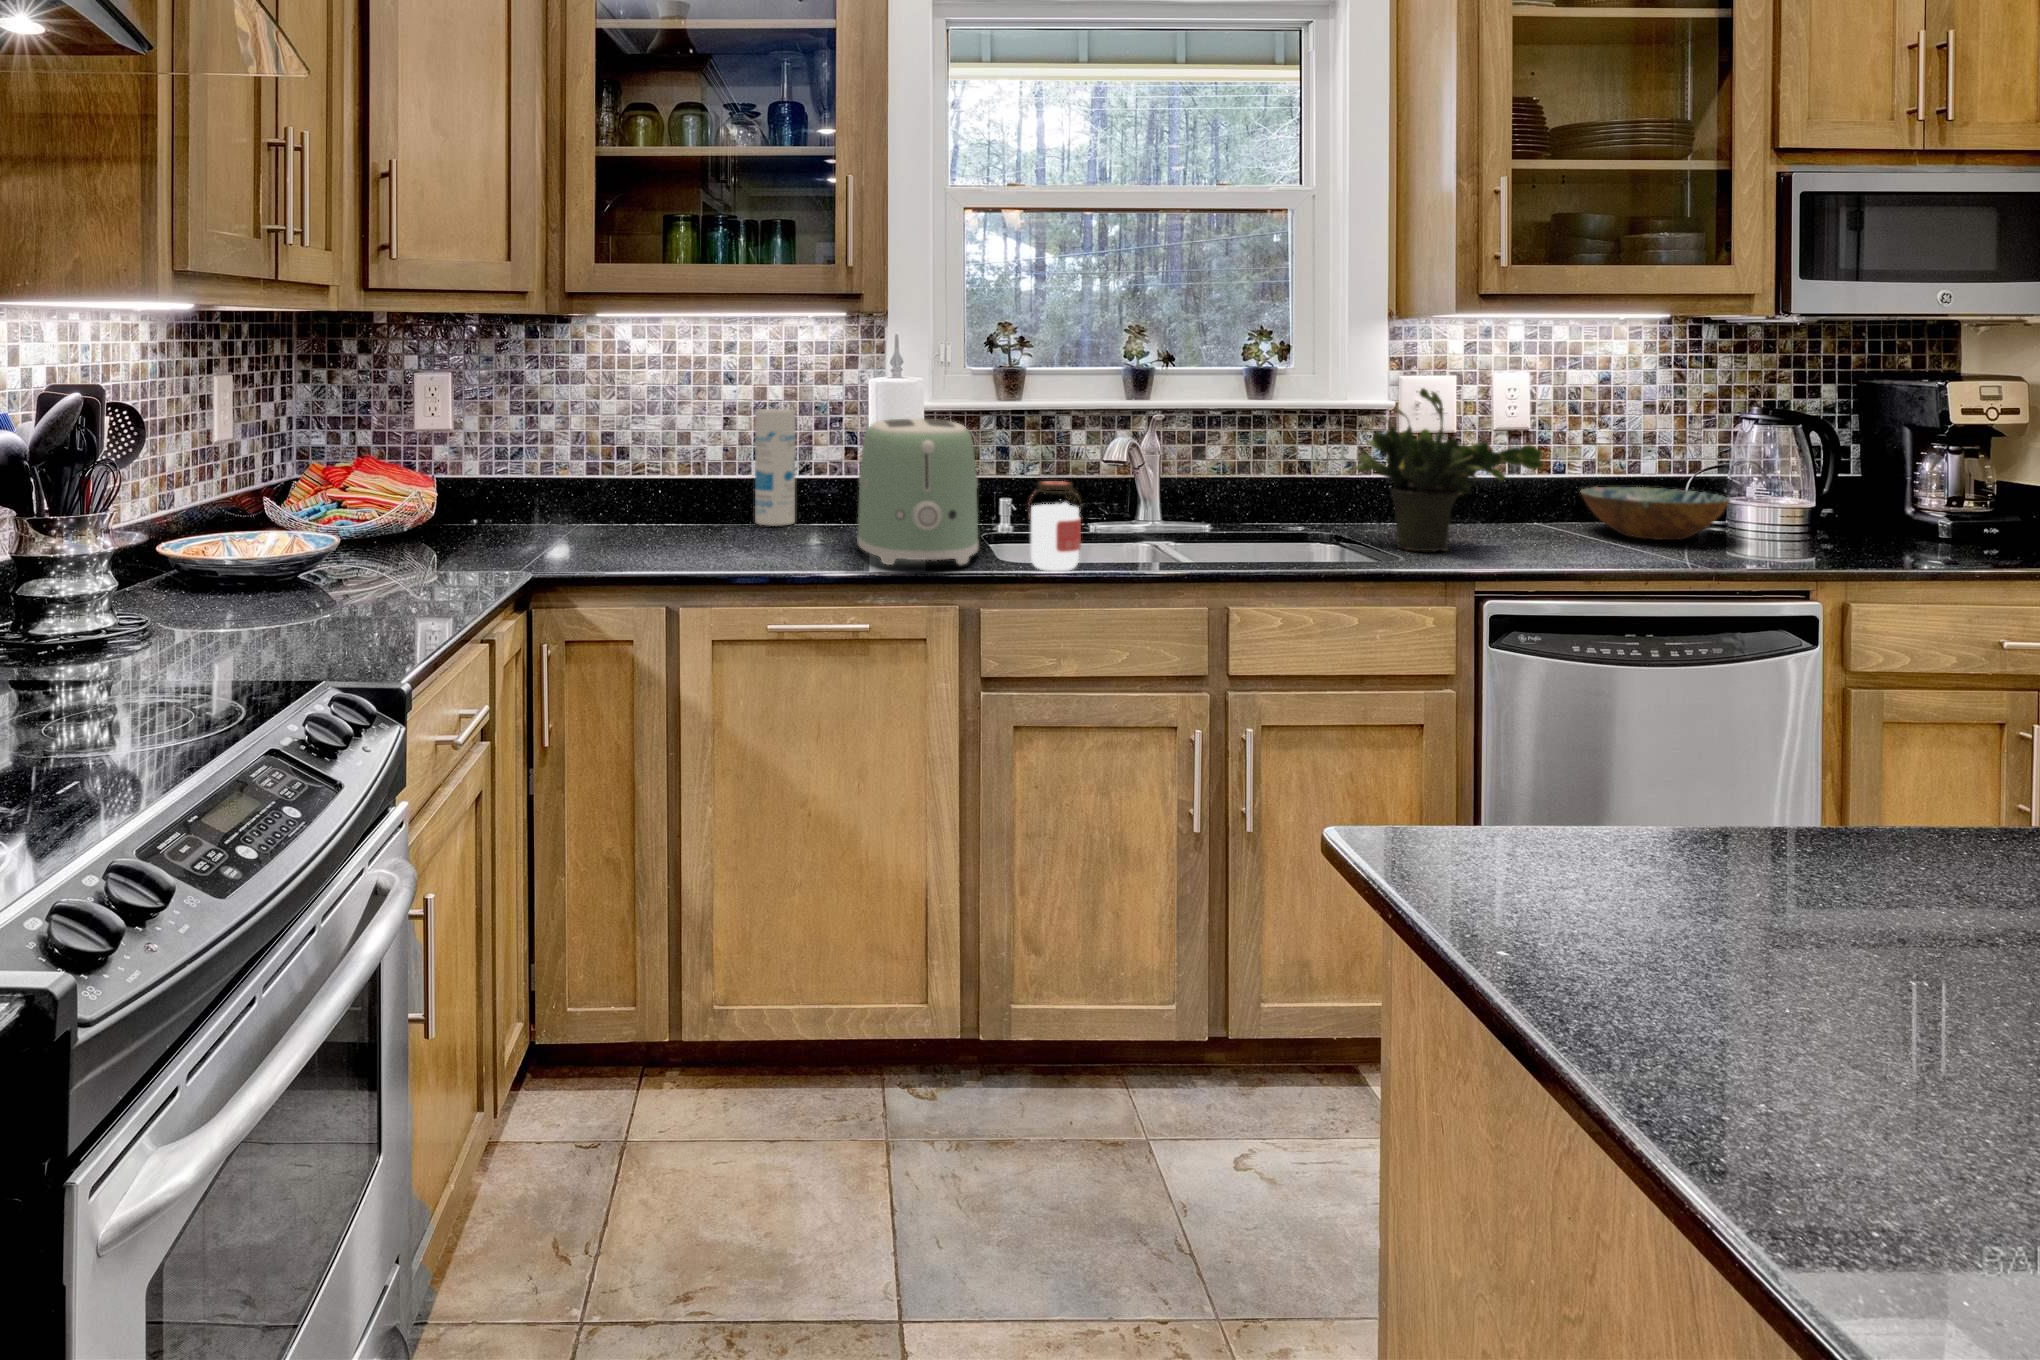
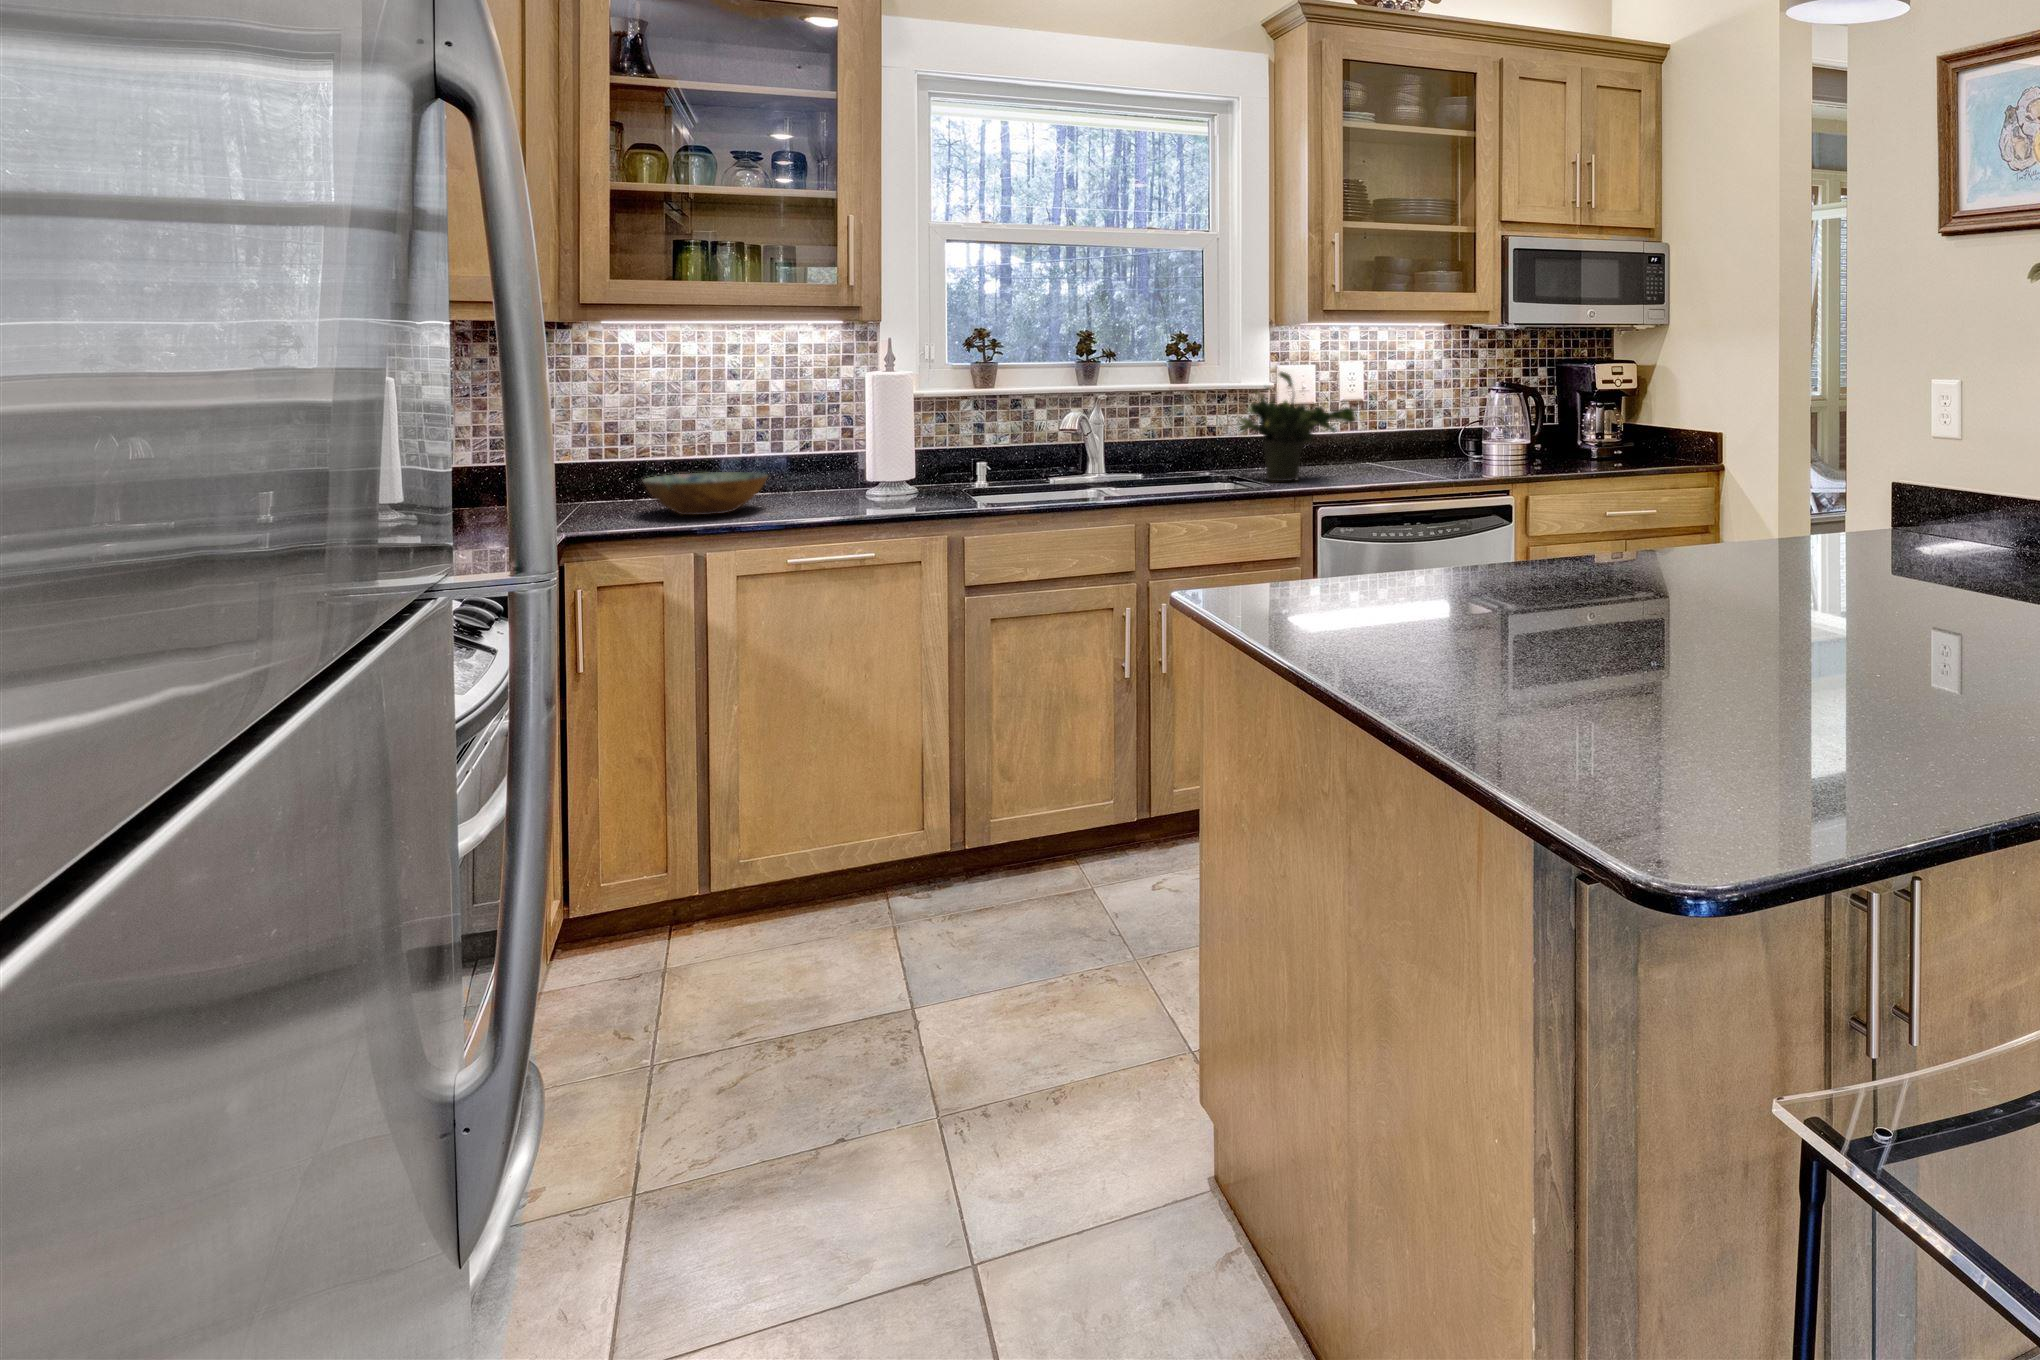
canister: present [755,409,795,526] -> none [763,399,800,494]
toaster: present [857,419,978,565] -> none [863,402,964,509]
jar: present [1031,481,1081,571] -> none [1004,442,1044,507]
bowl: present [1581,487,1730,540] -> present [643,472,768,515]

